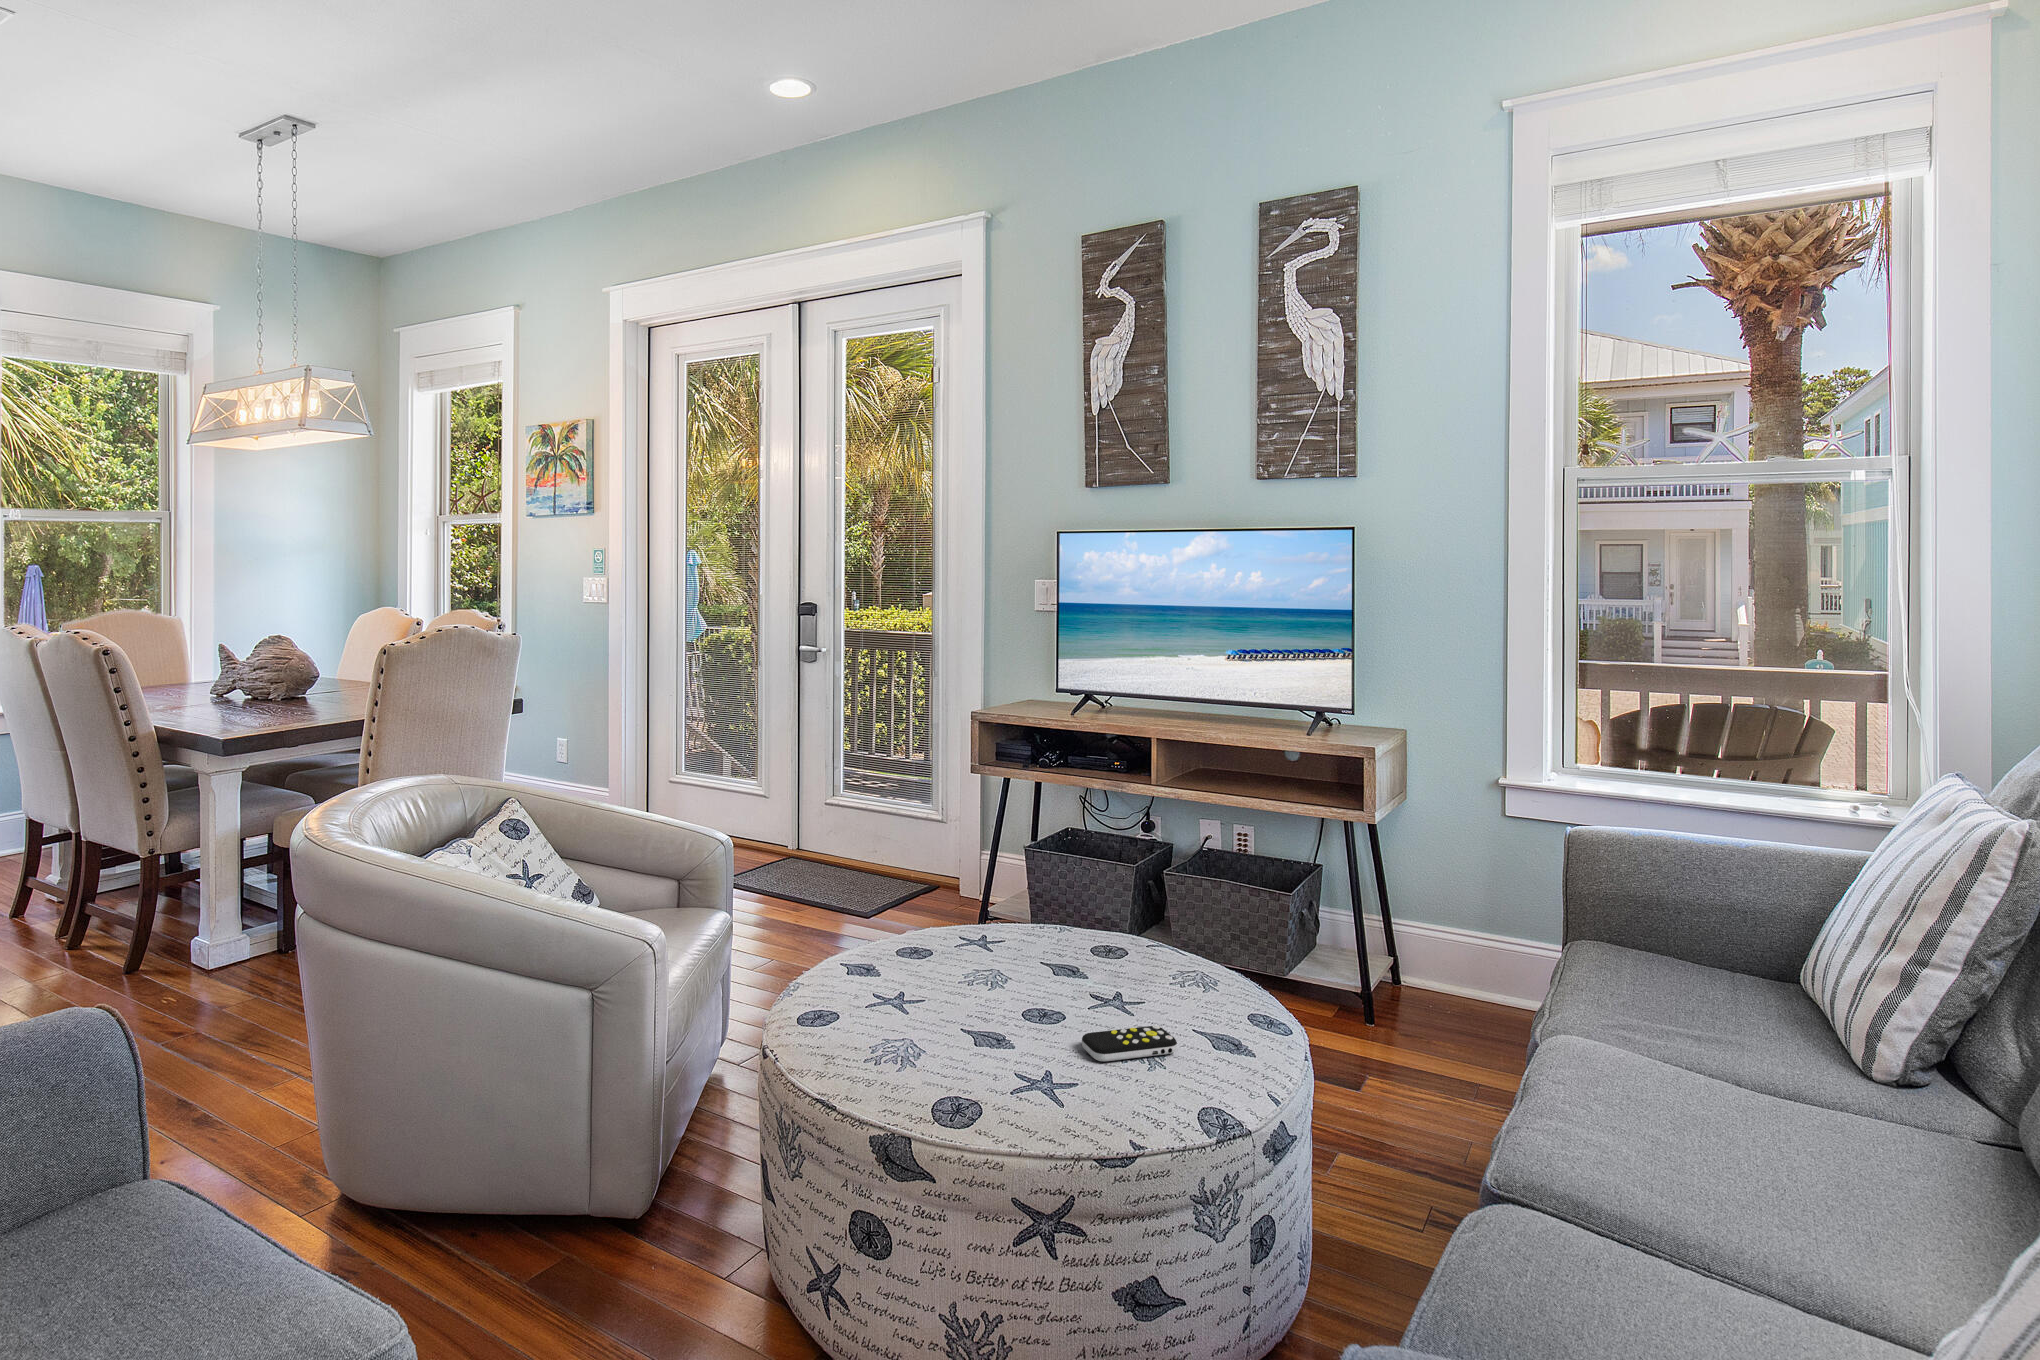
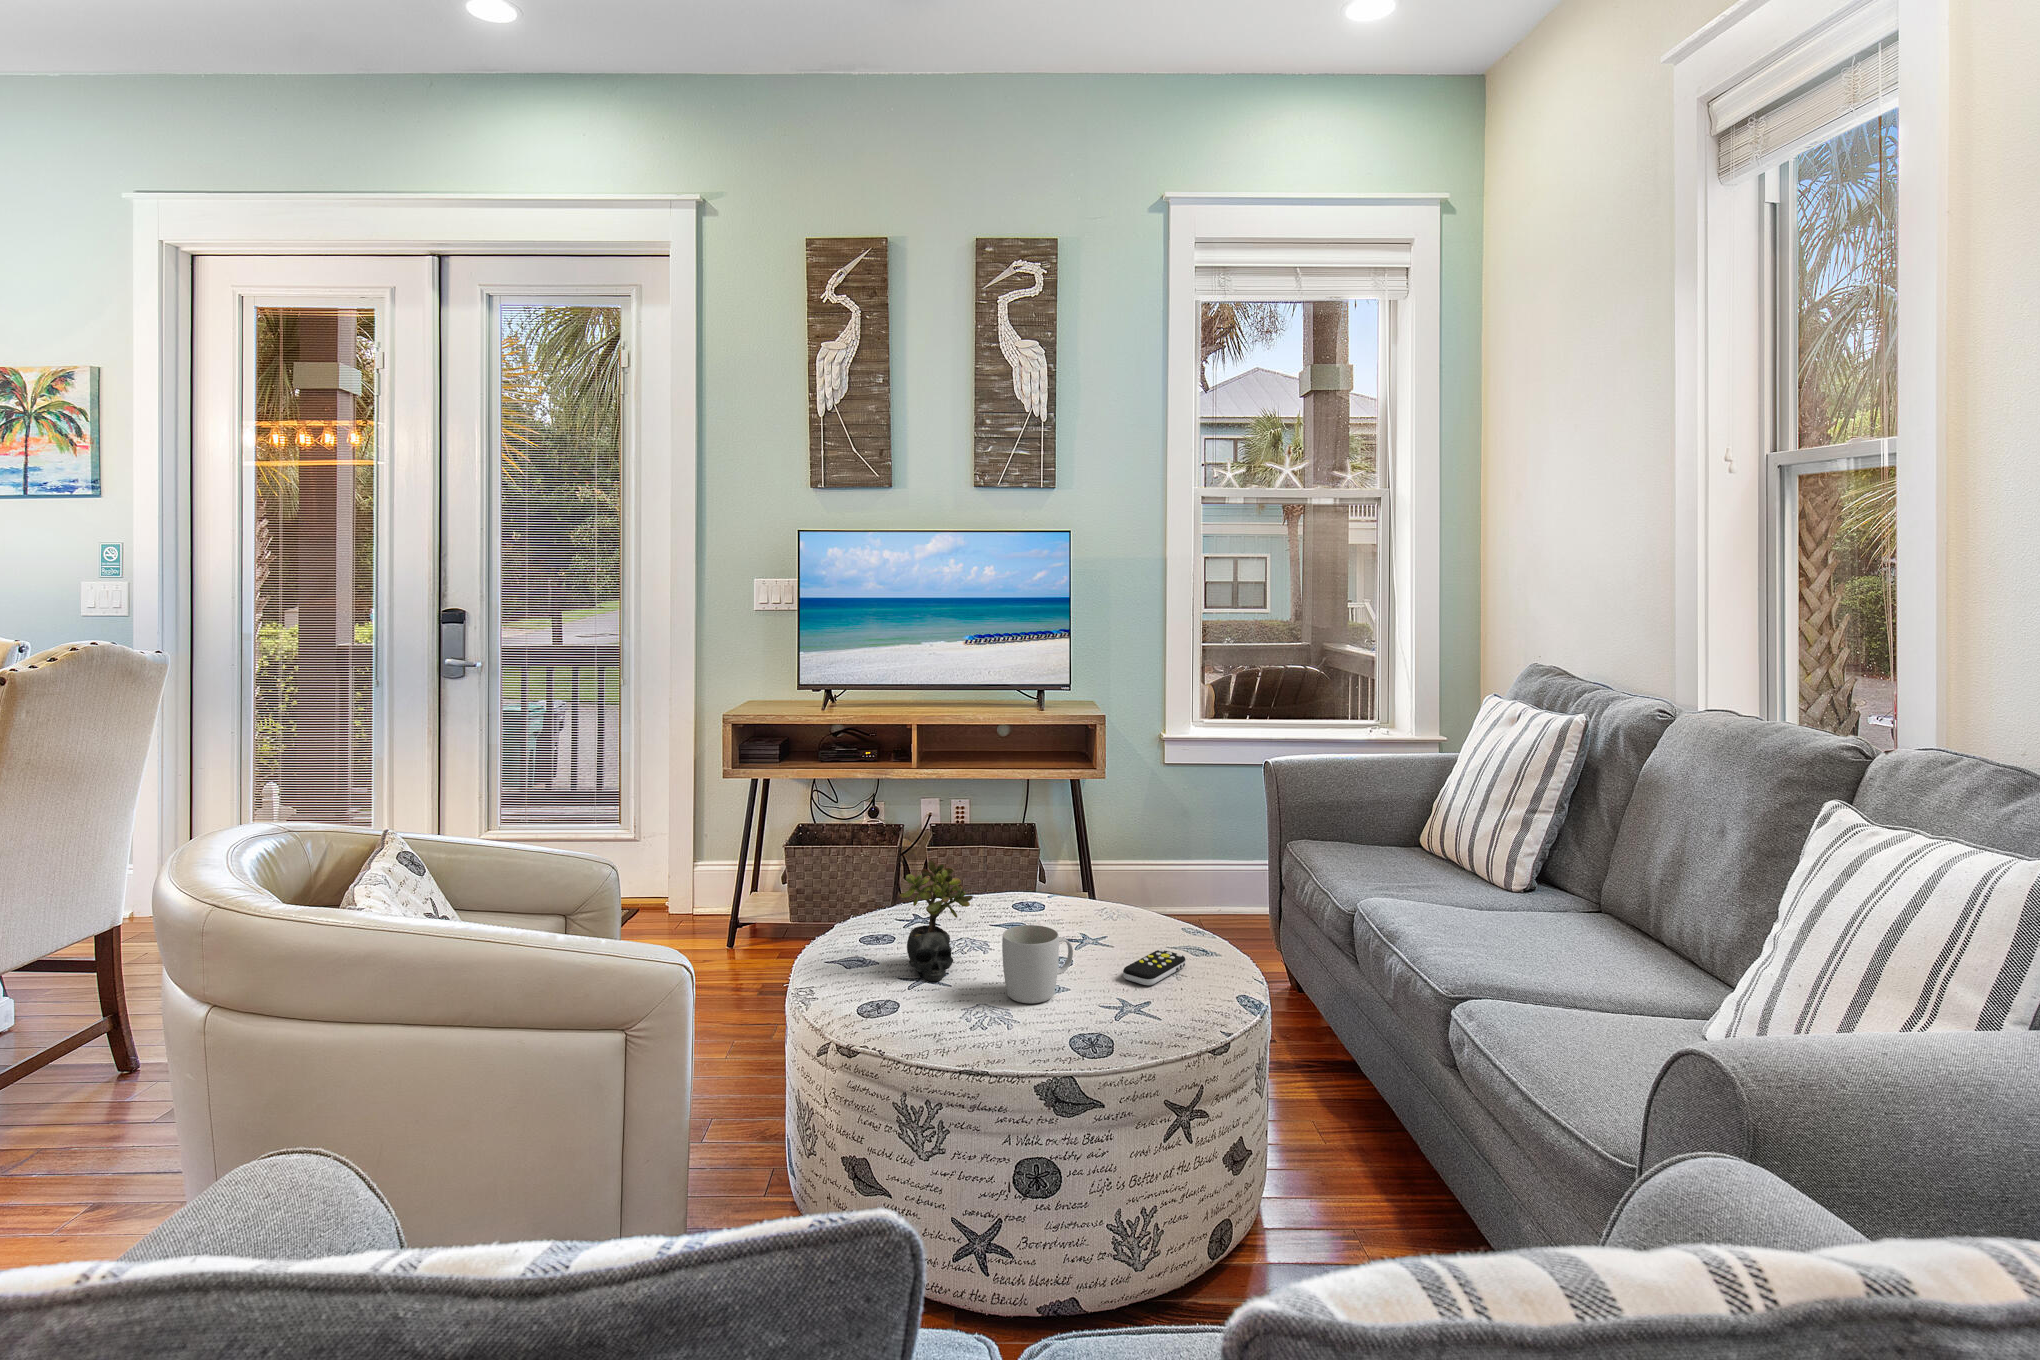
succulent plant: none [871,867,941,997] -> present [899,860,973,981]
mug: none [929,954,1020,1045] -> present [1002,925,1073,1003]

